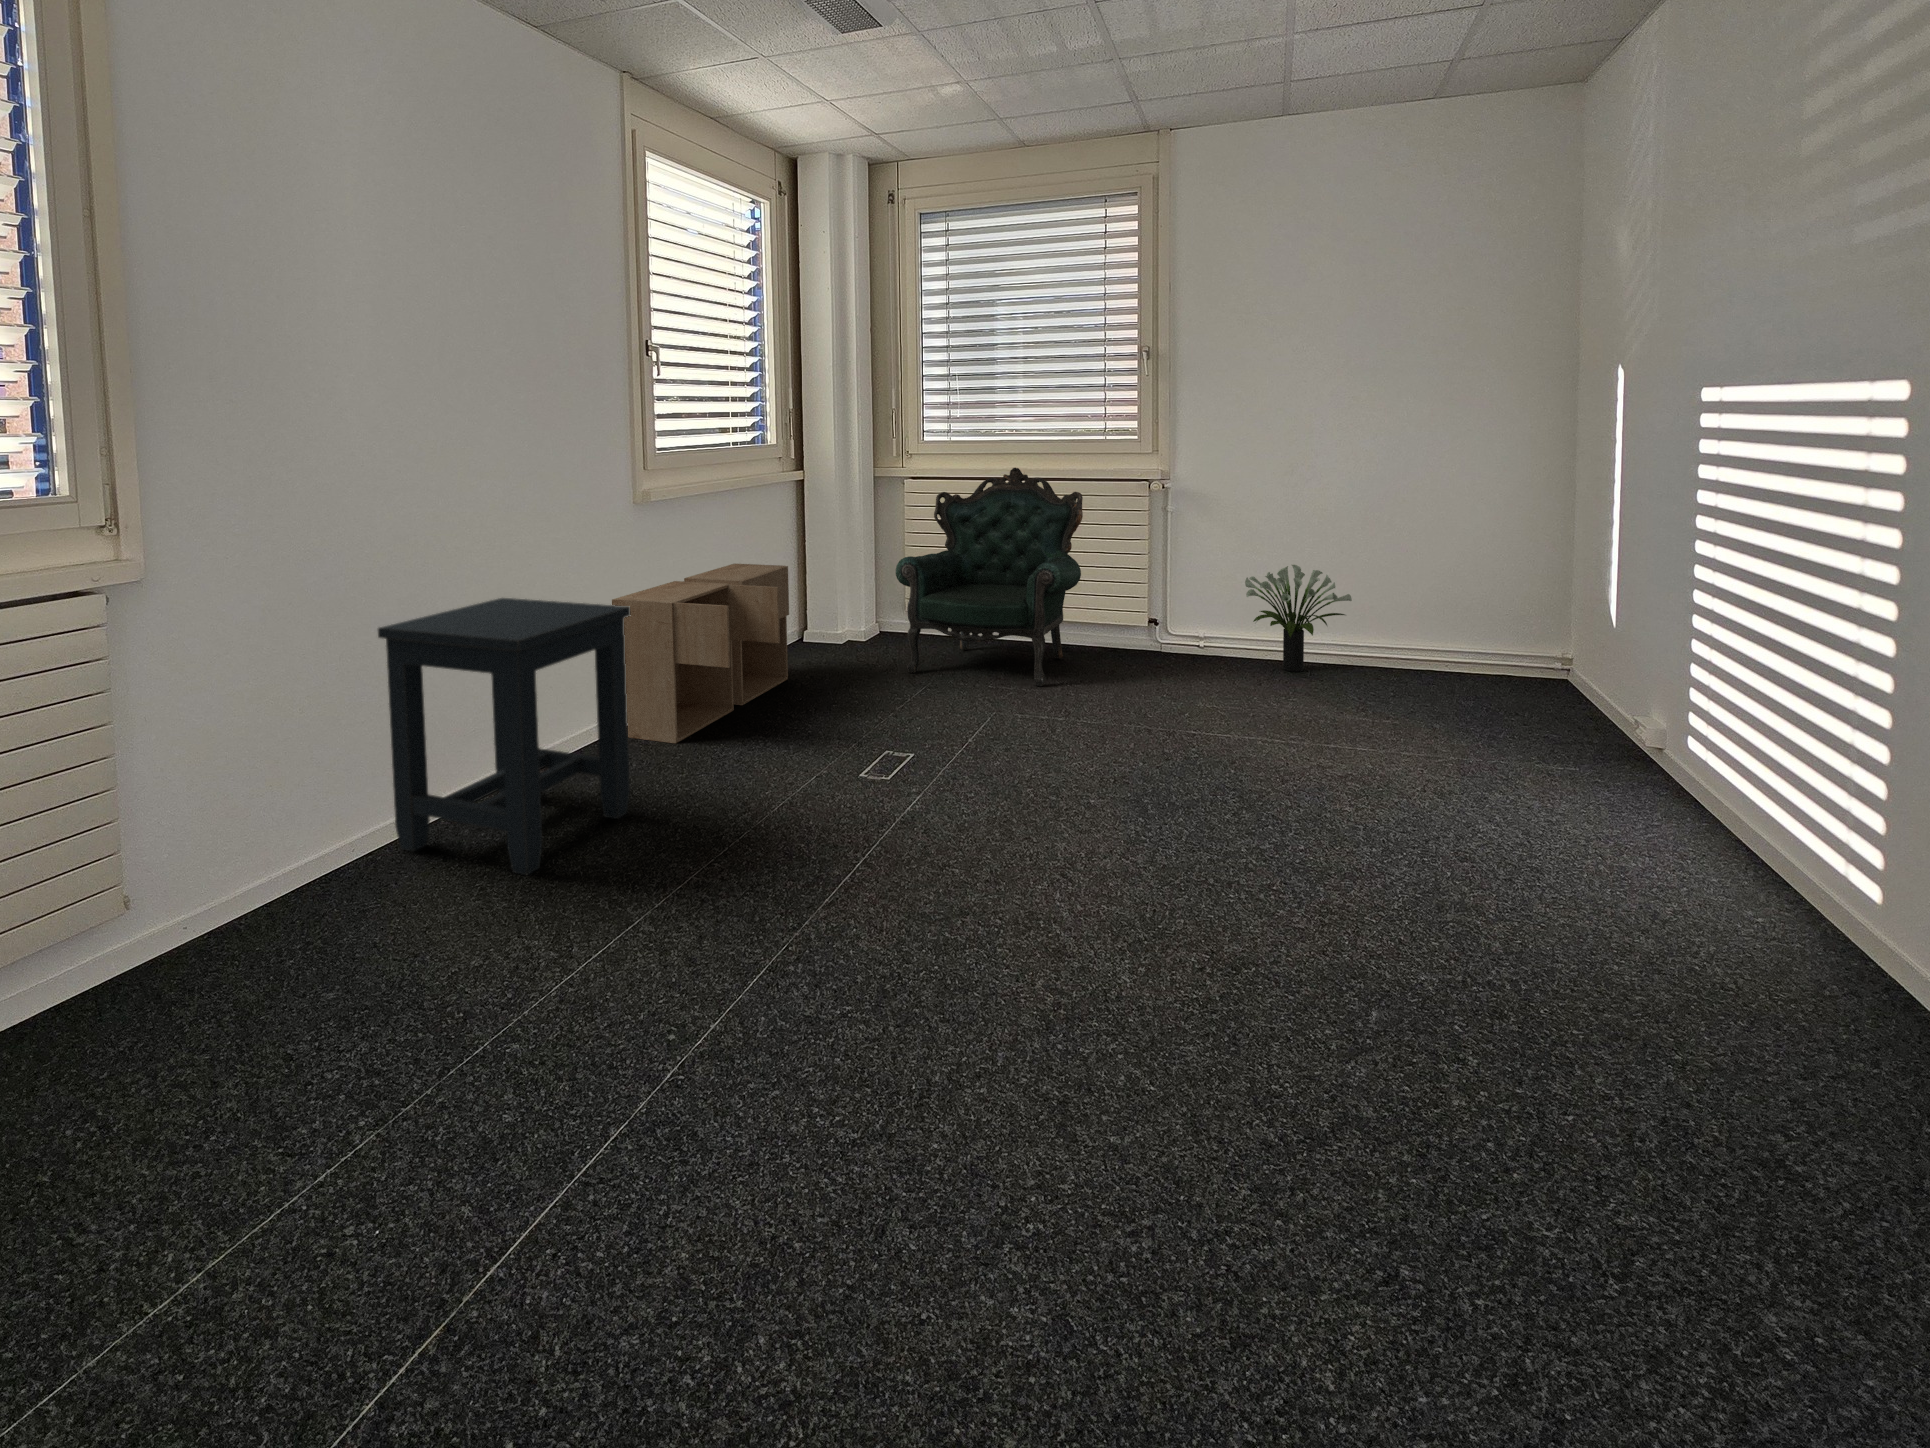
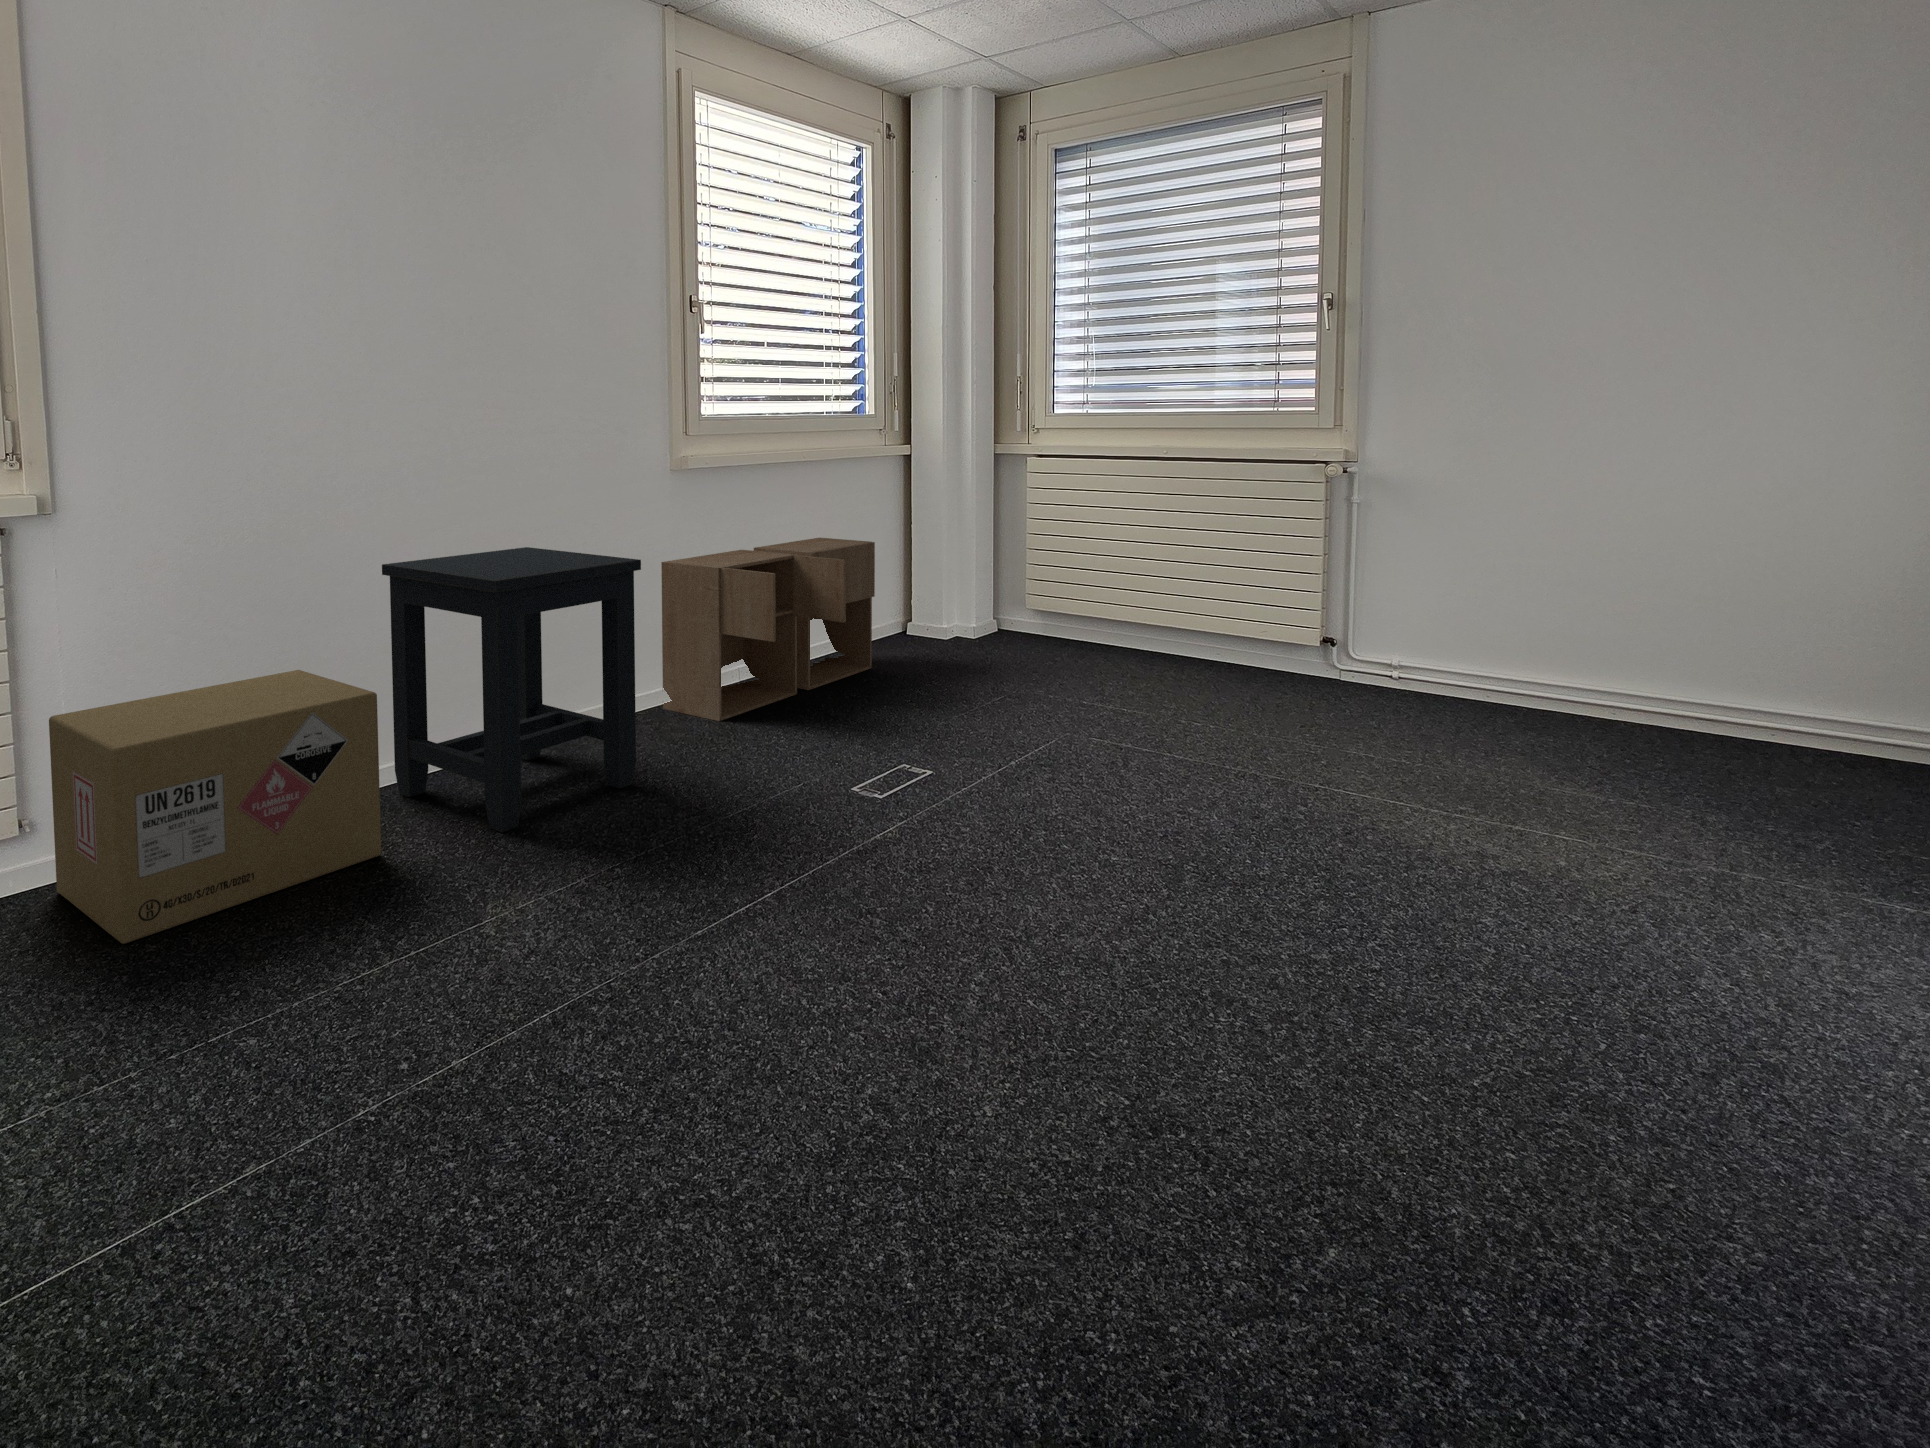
armchair: present [896,468,1083,686] -> none [1001,442,1237,698]
potted plant: present [1245,565,1352,672] -> none [1451,570,1605,708]
cardboard box: none [70,741,419,1041] -> present [49,670,381,944]

